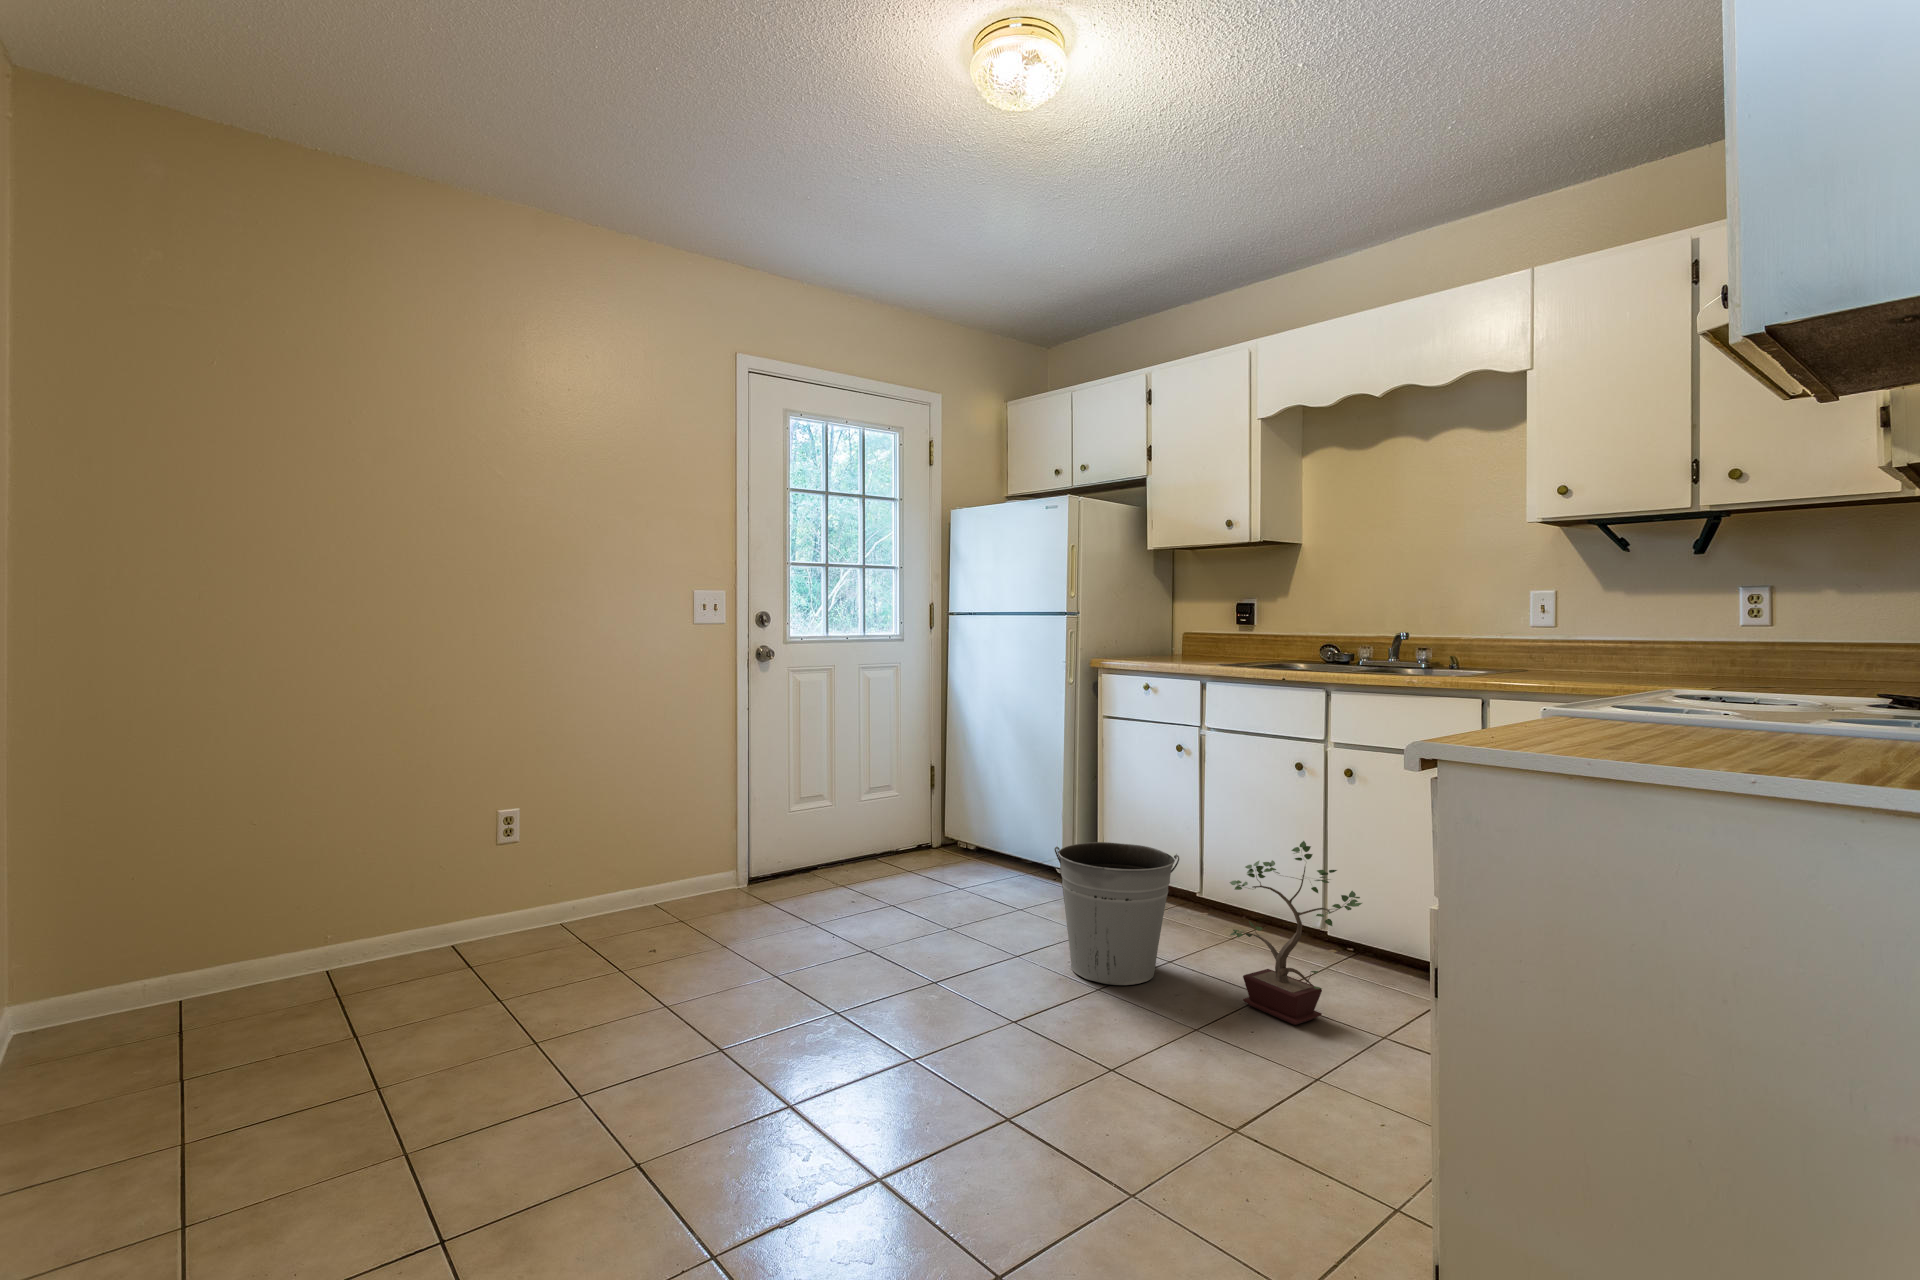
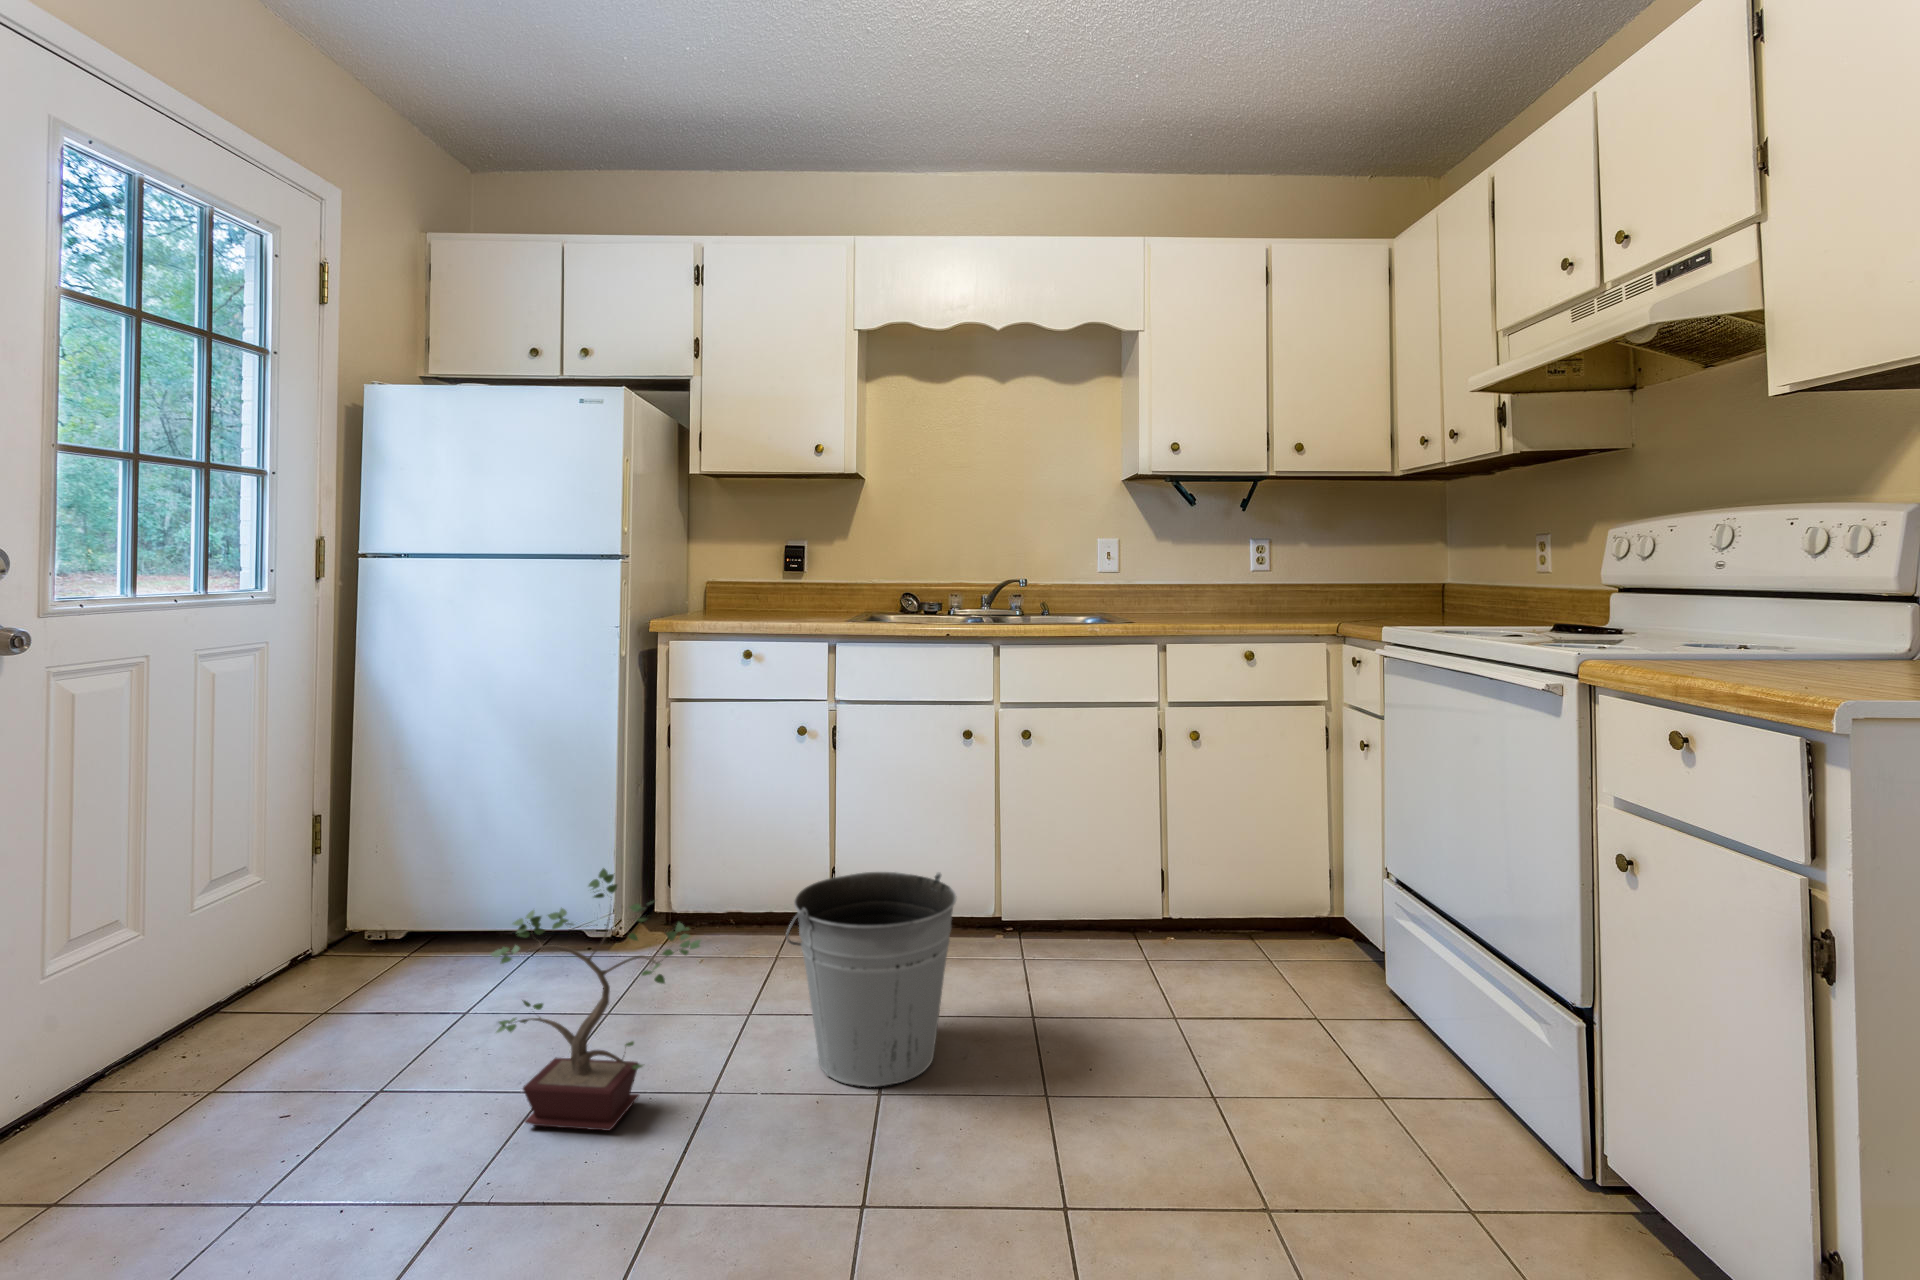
potted plant: present [1230,841,1362,1025] -> present [491,868,701,1131]

